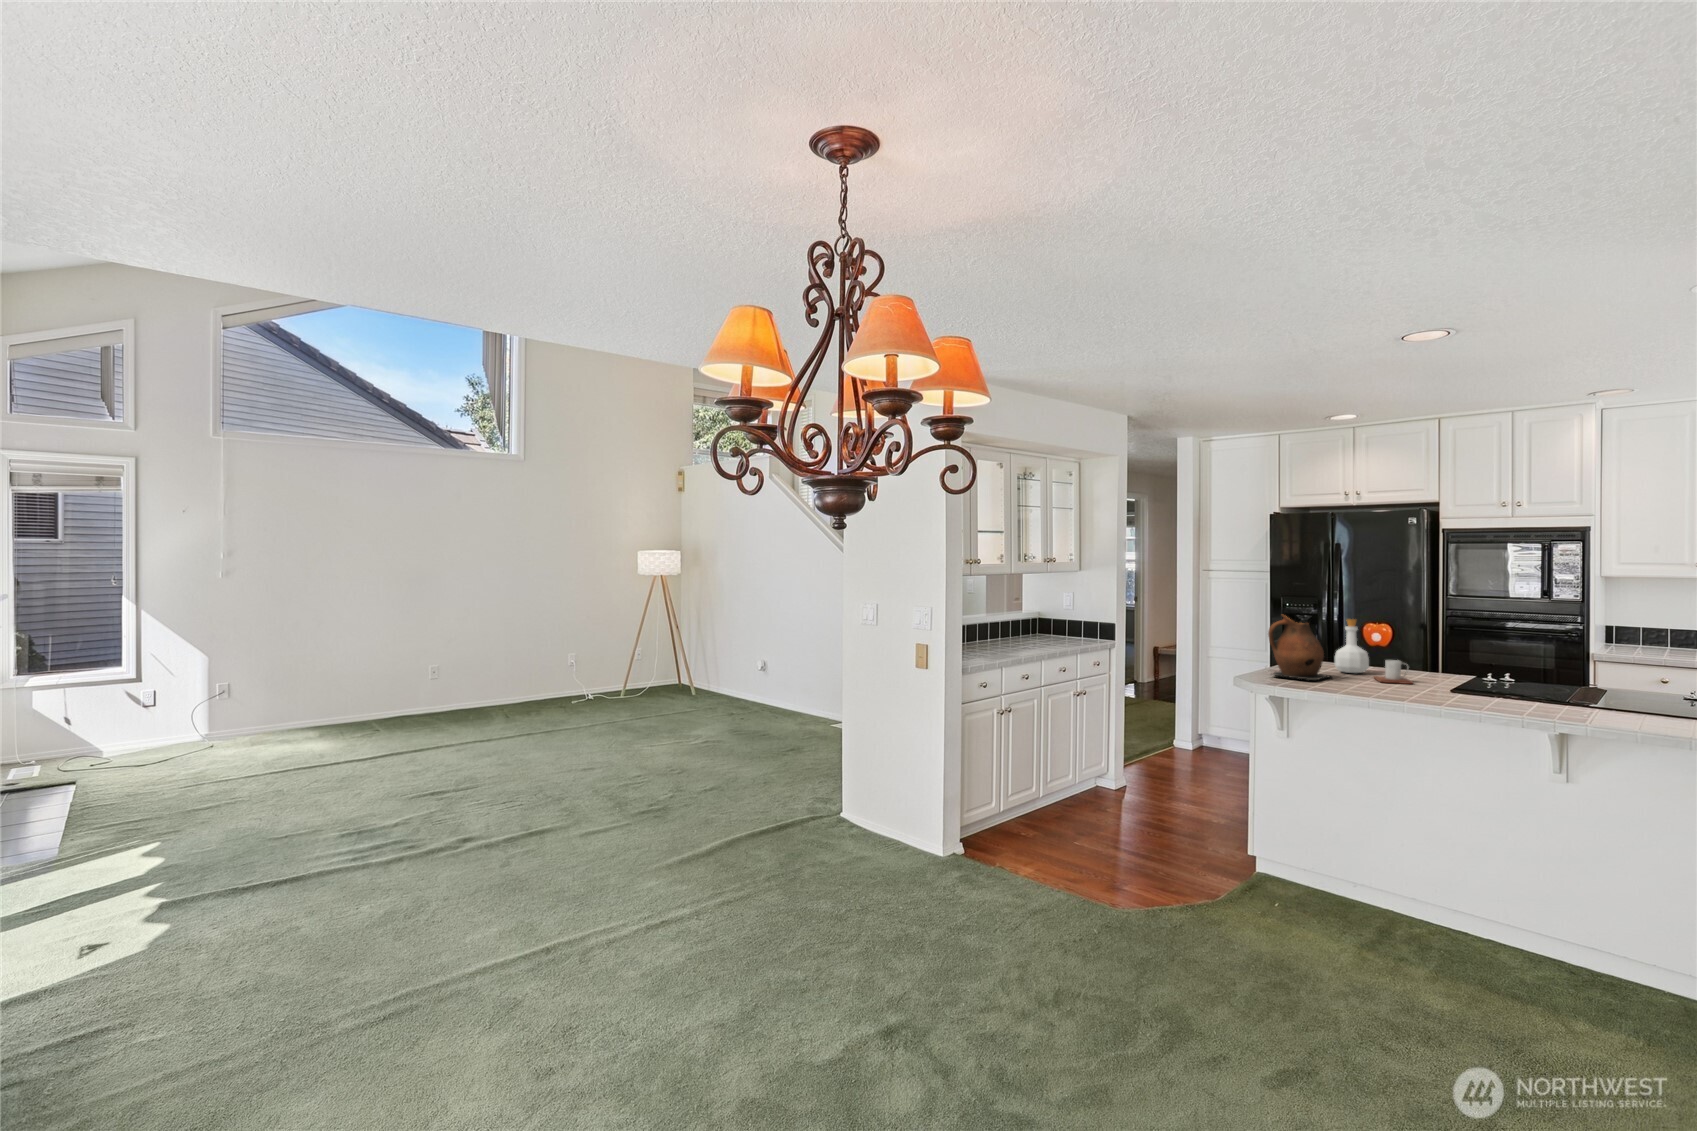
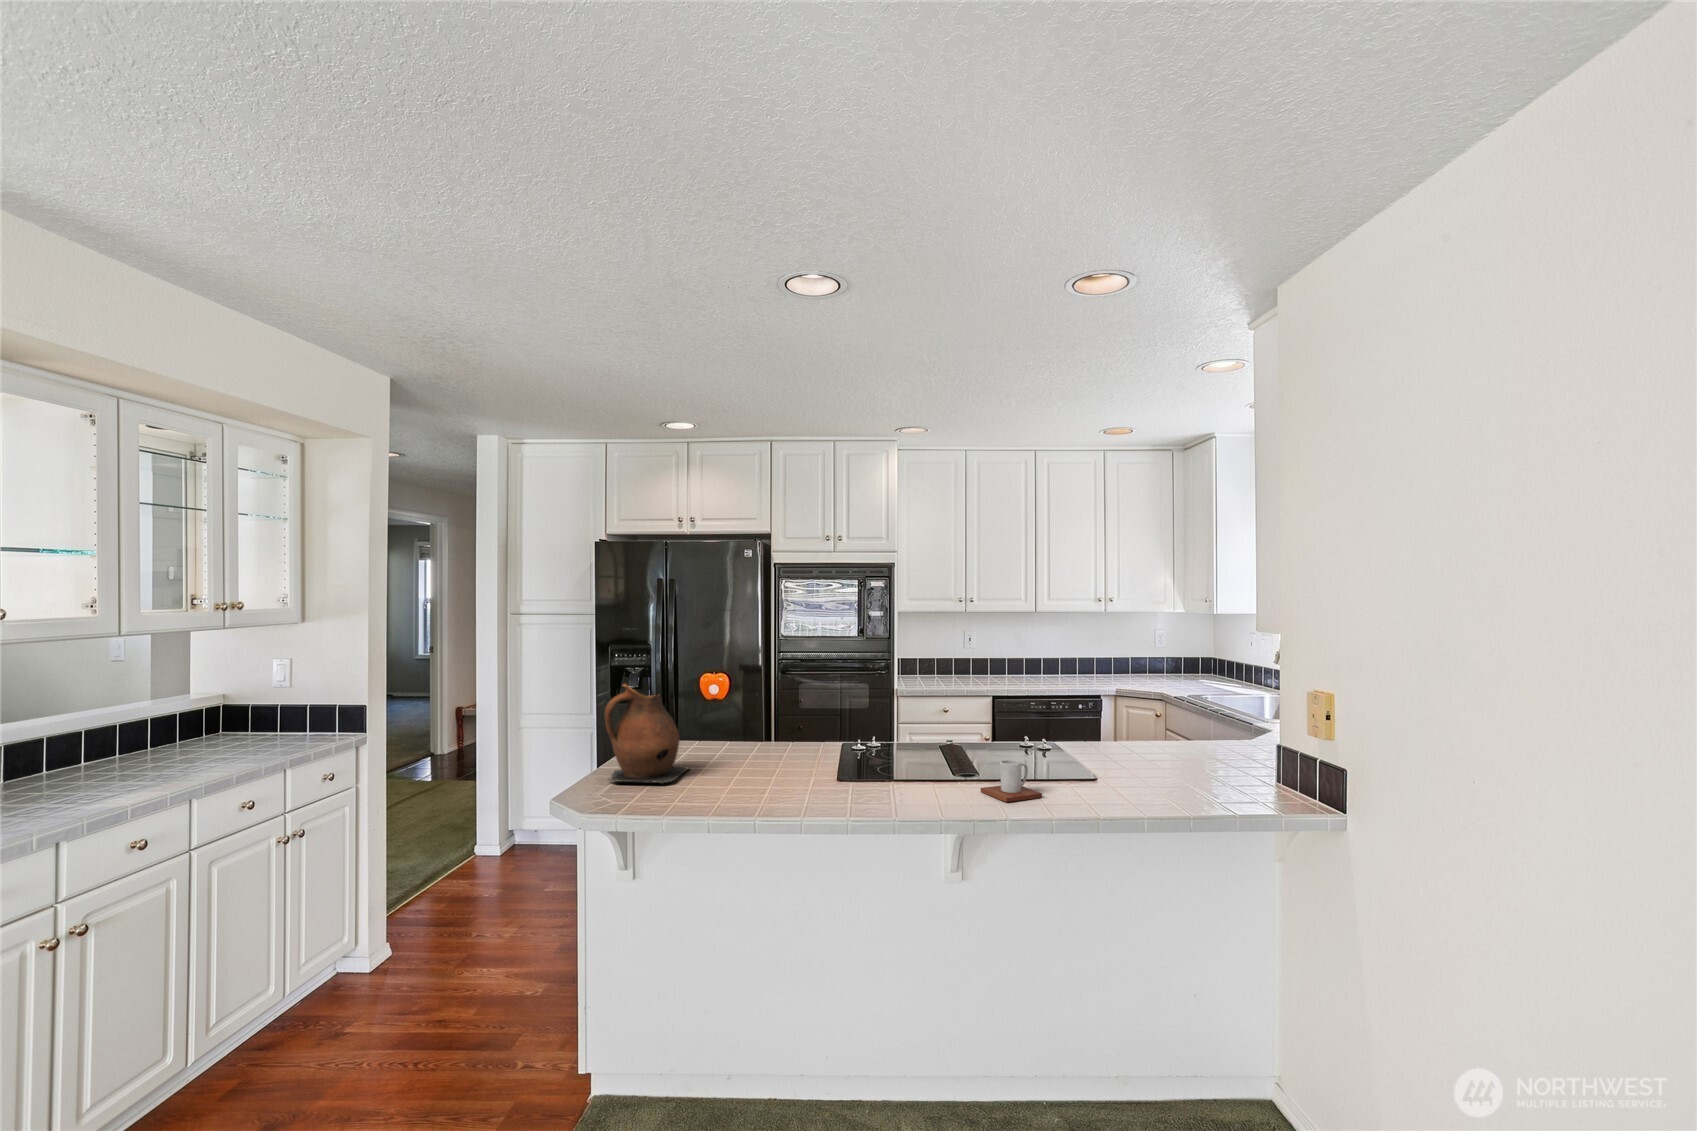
bottle: present [1335,619,1369,673] -> none [689,680,729,756]
mug: present [1374,660,1413,684] -> present [981,760,1042,802]

